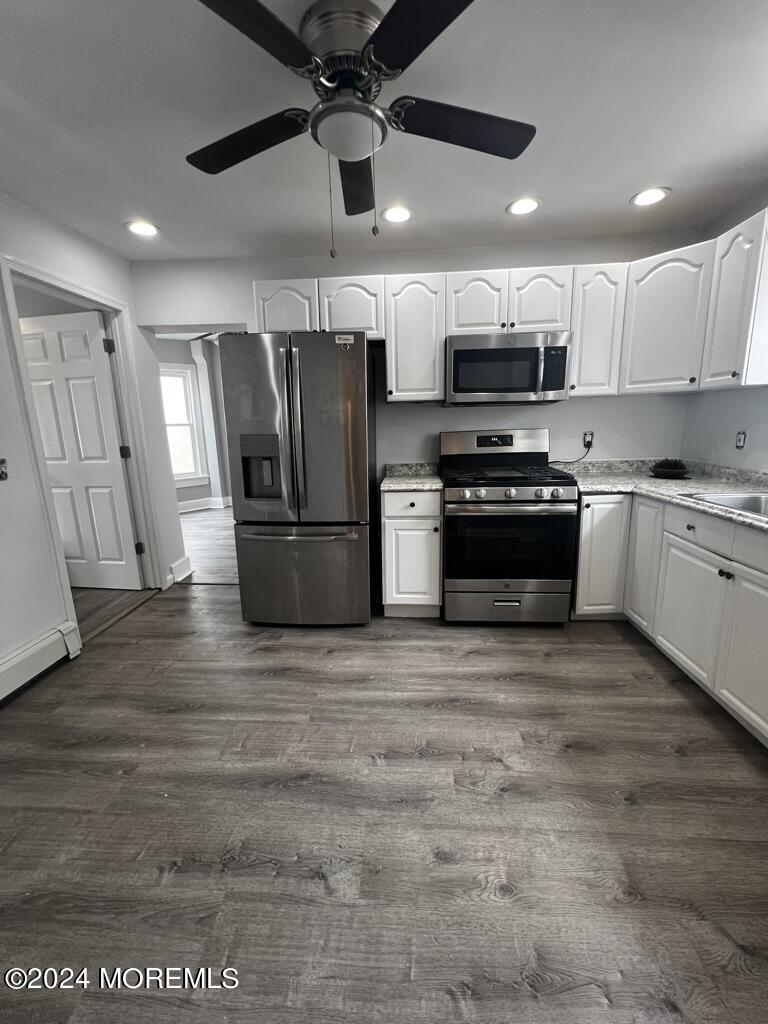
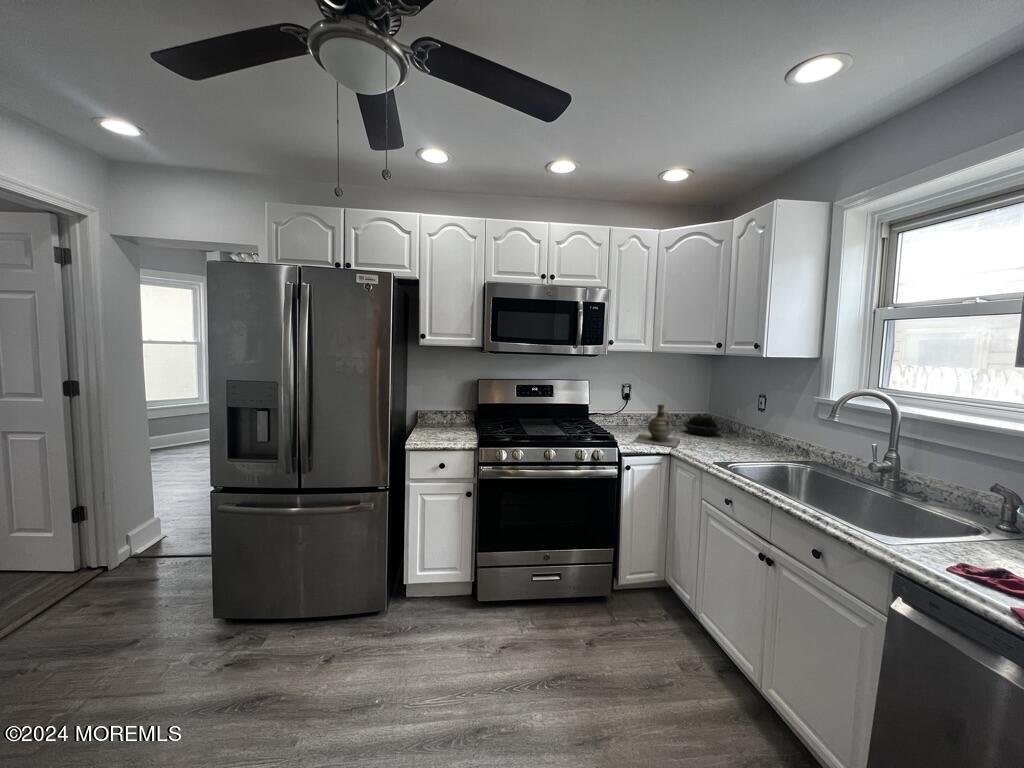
ceramic jug: none [593,446,644,486] -> present [634,405,680,447]

